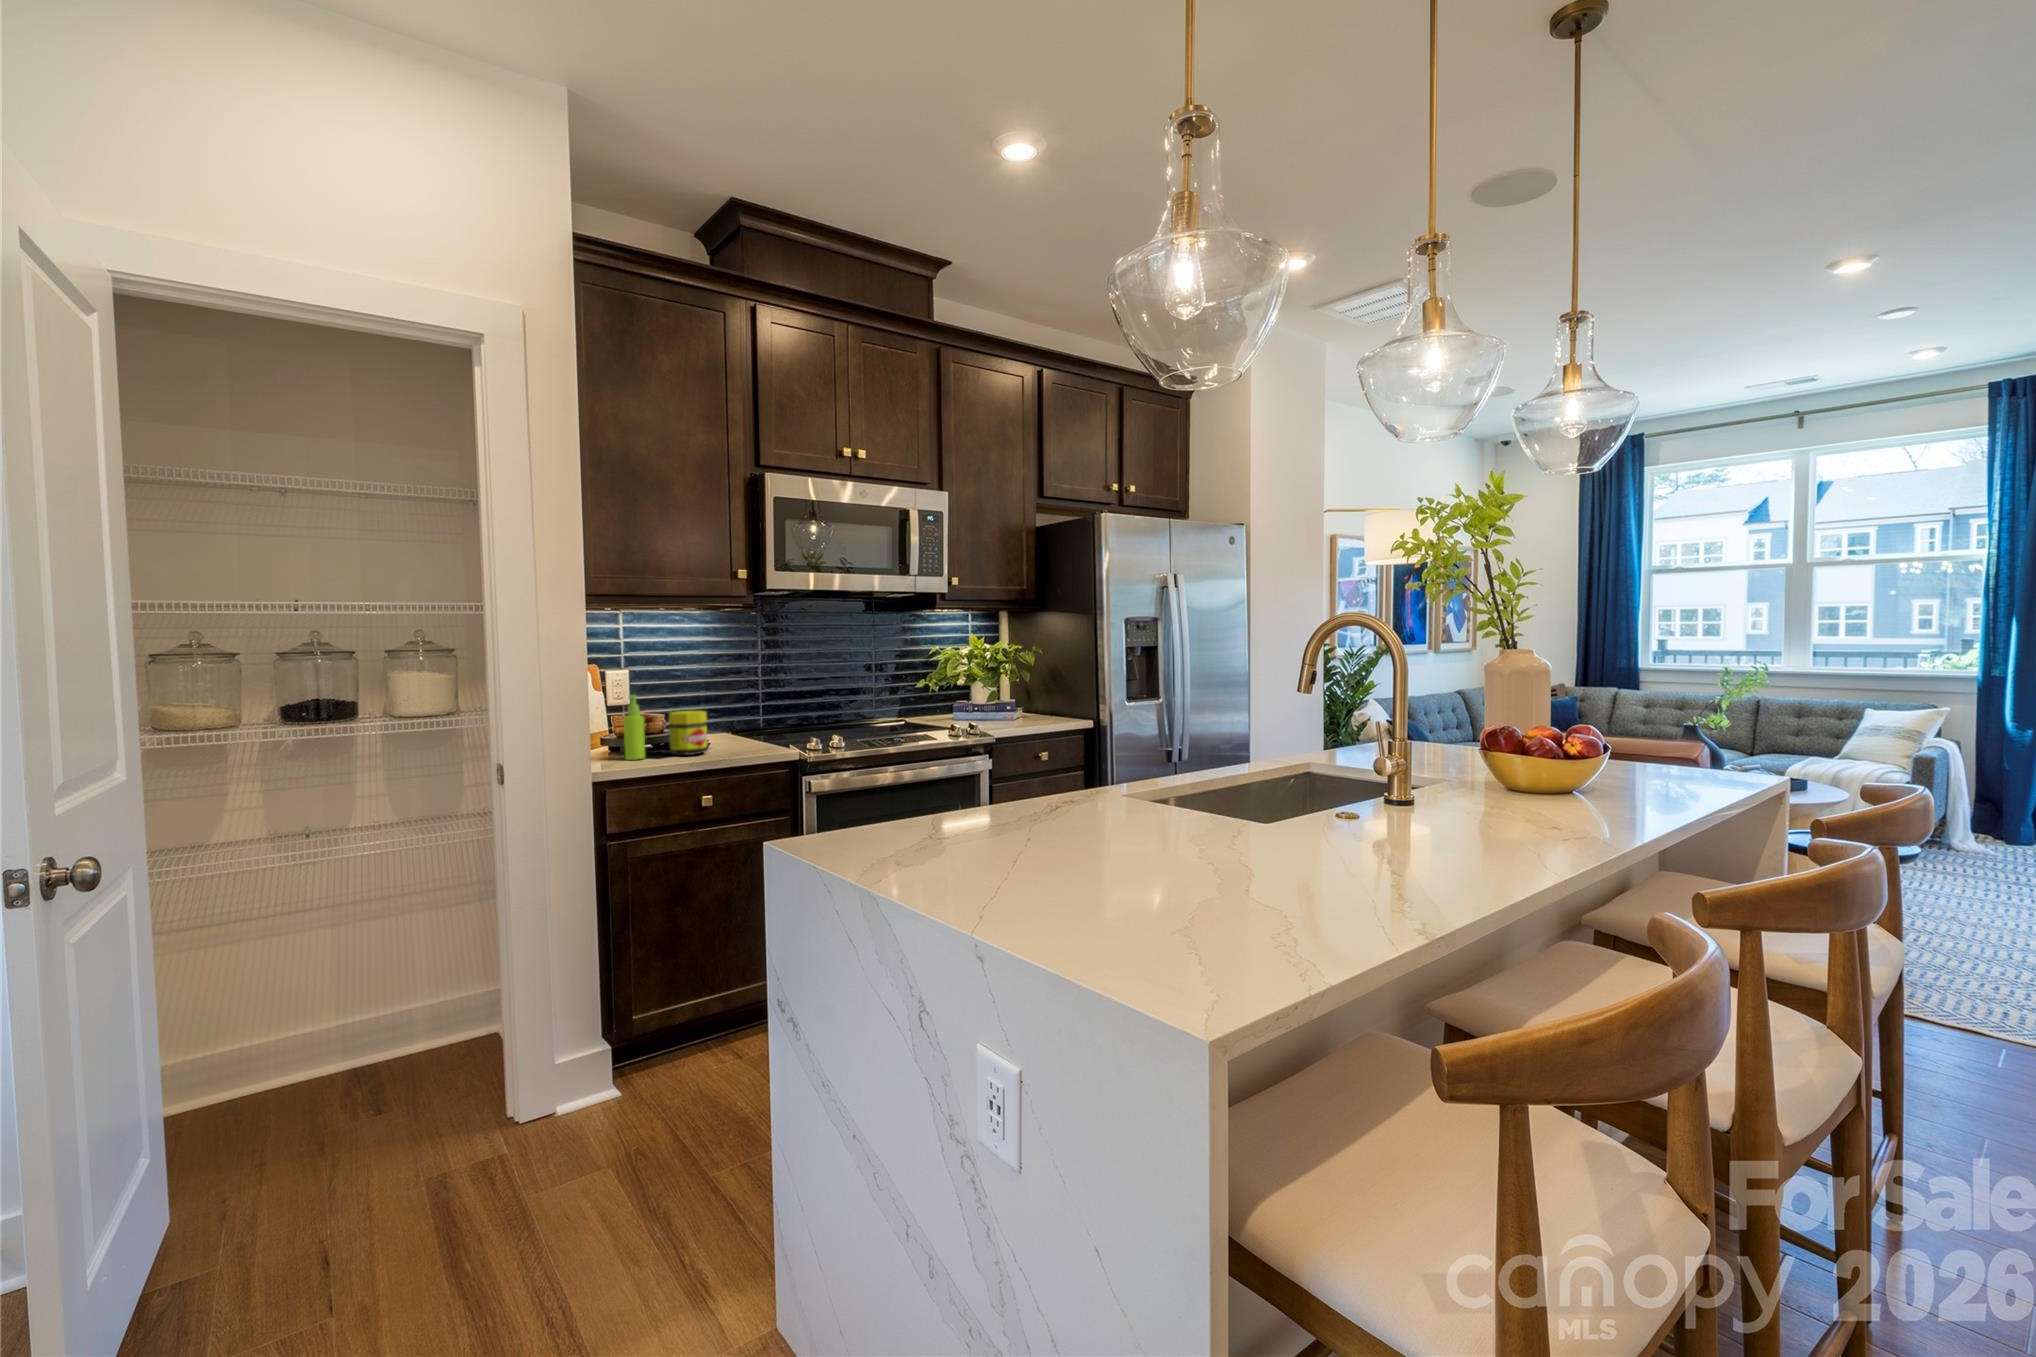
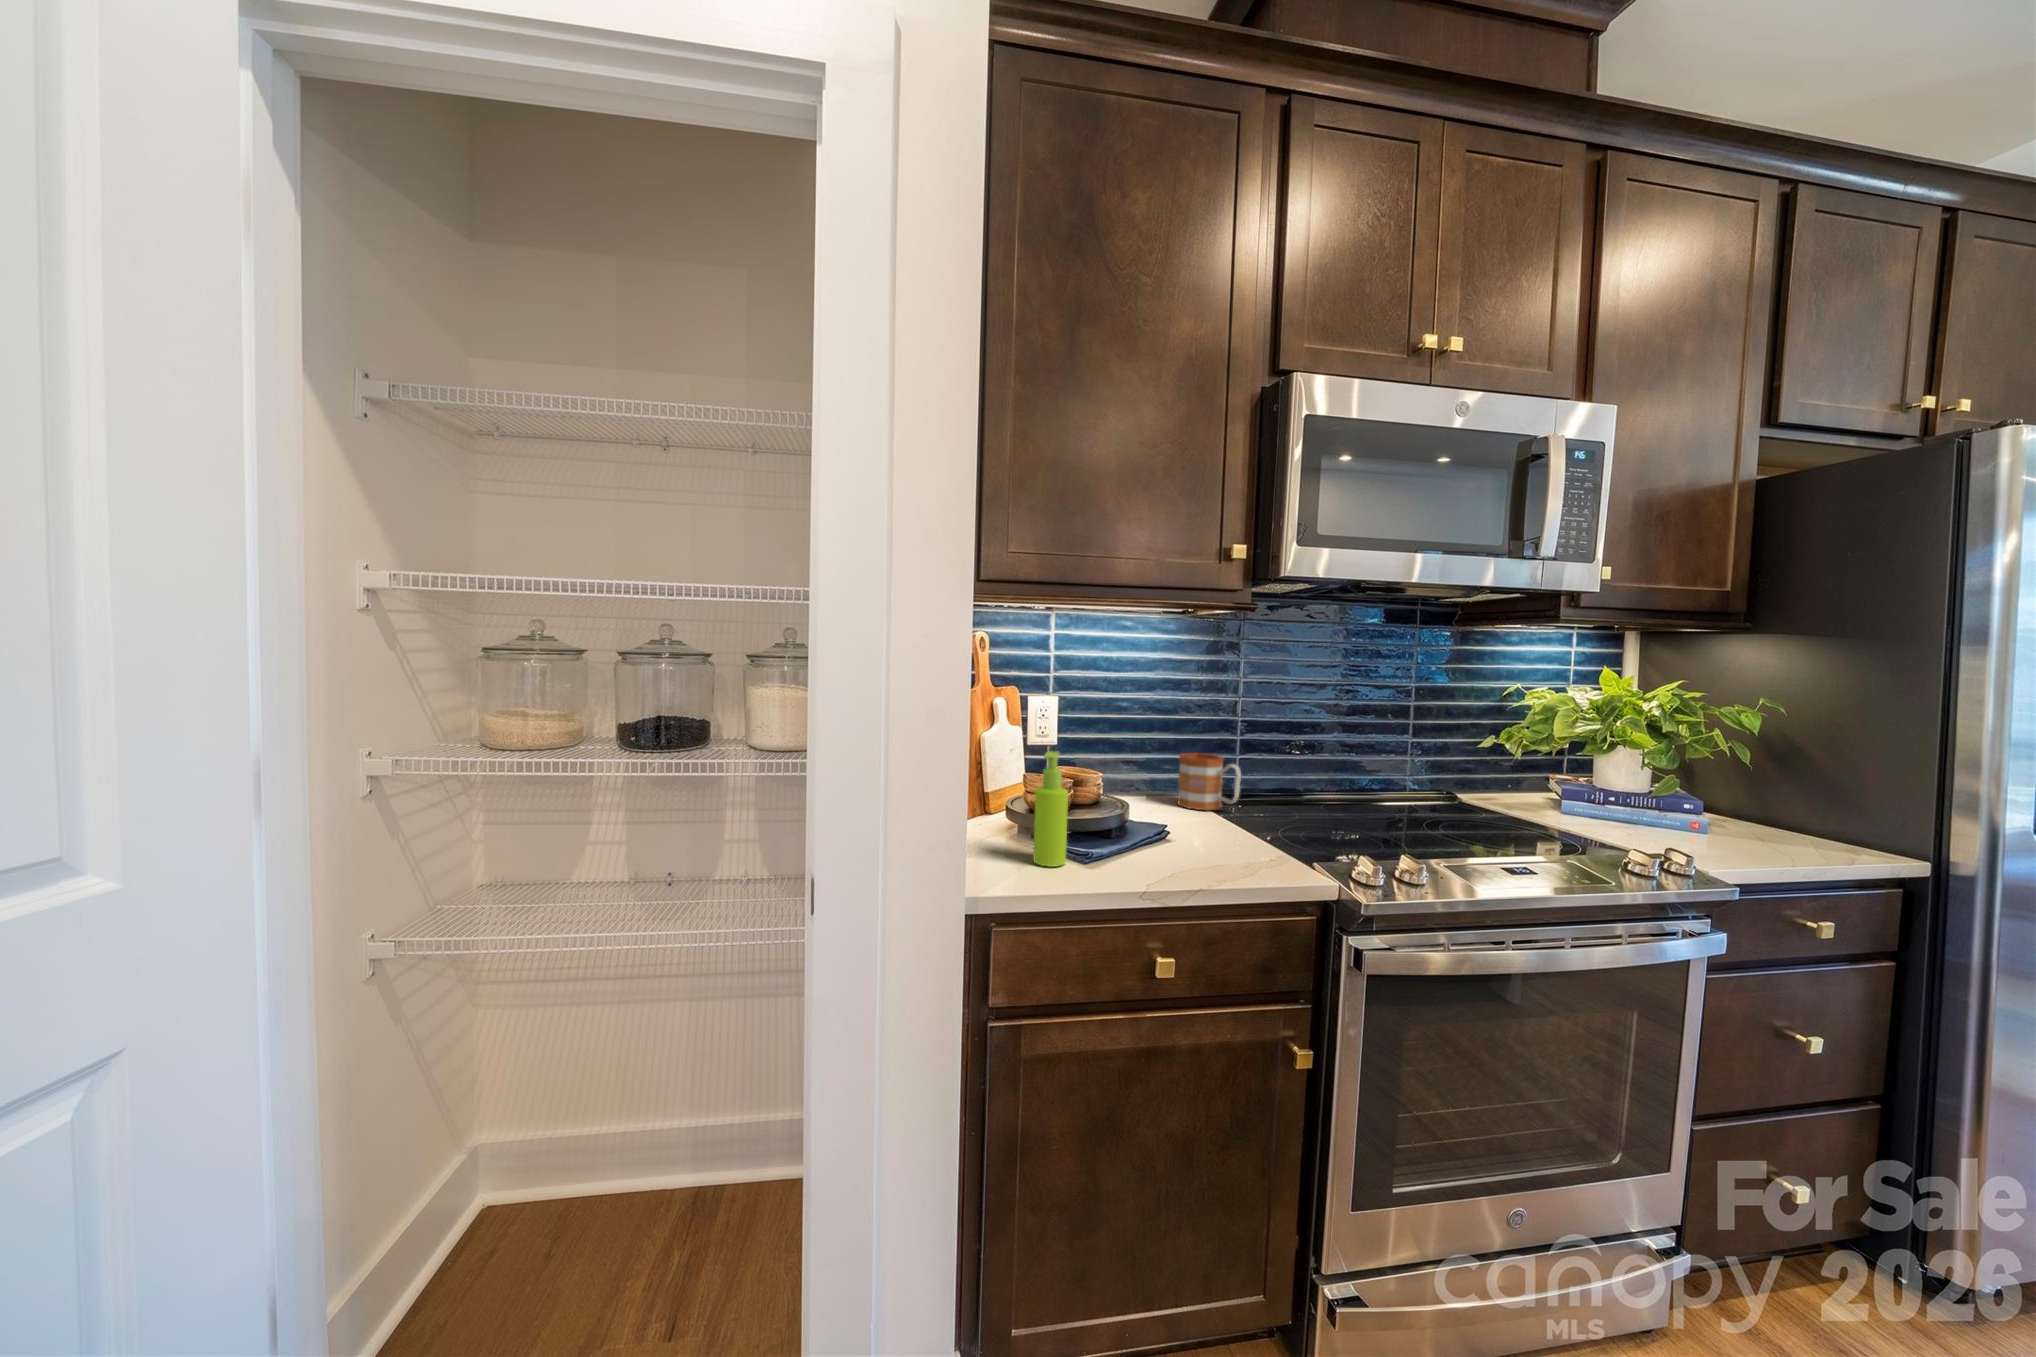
mug: none [718,701,757,735] -> present [1178,753,1241,810]
jar: present [669,711,708,755] -> none [1107,781,1172,865]

